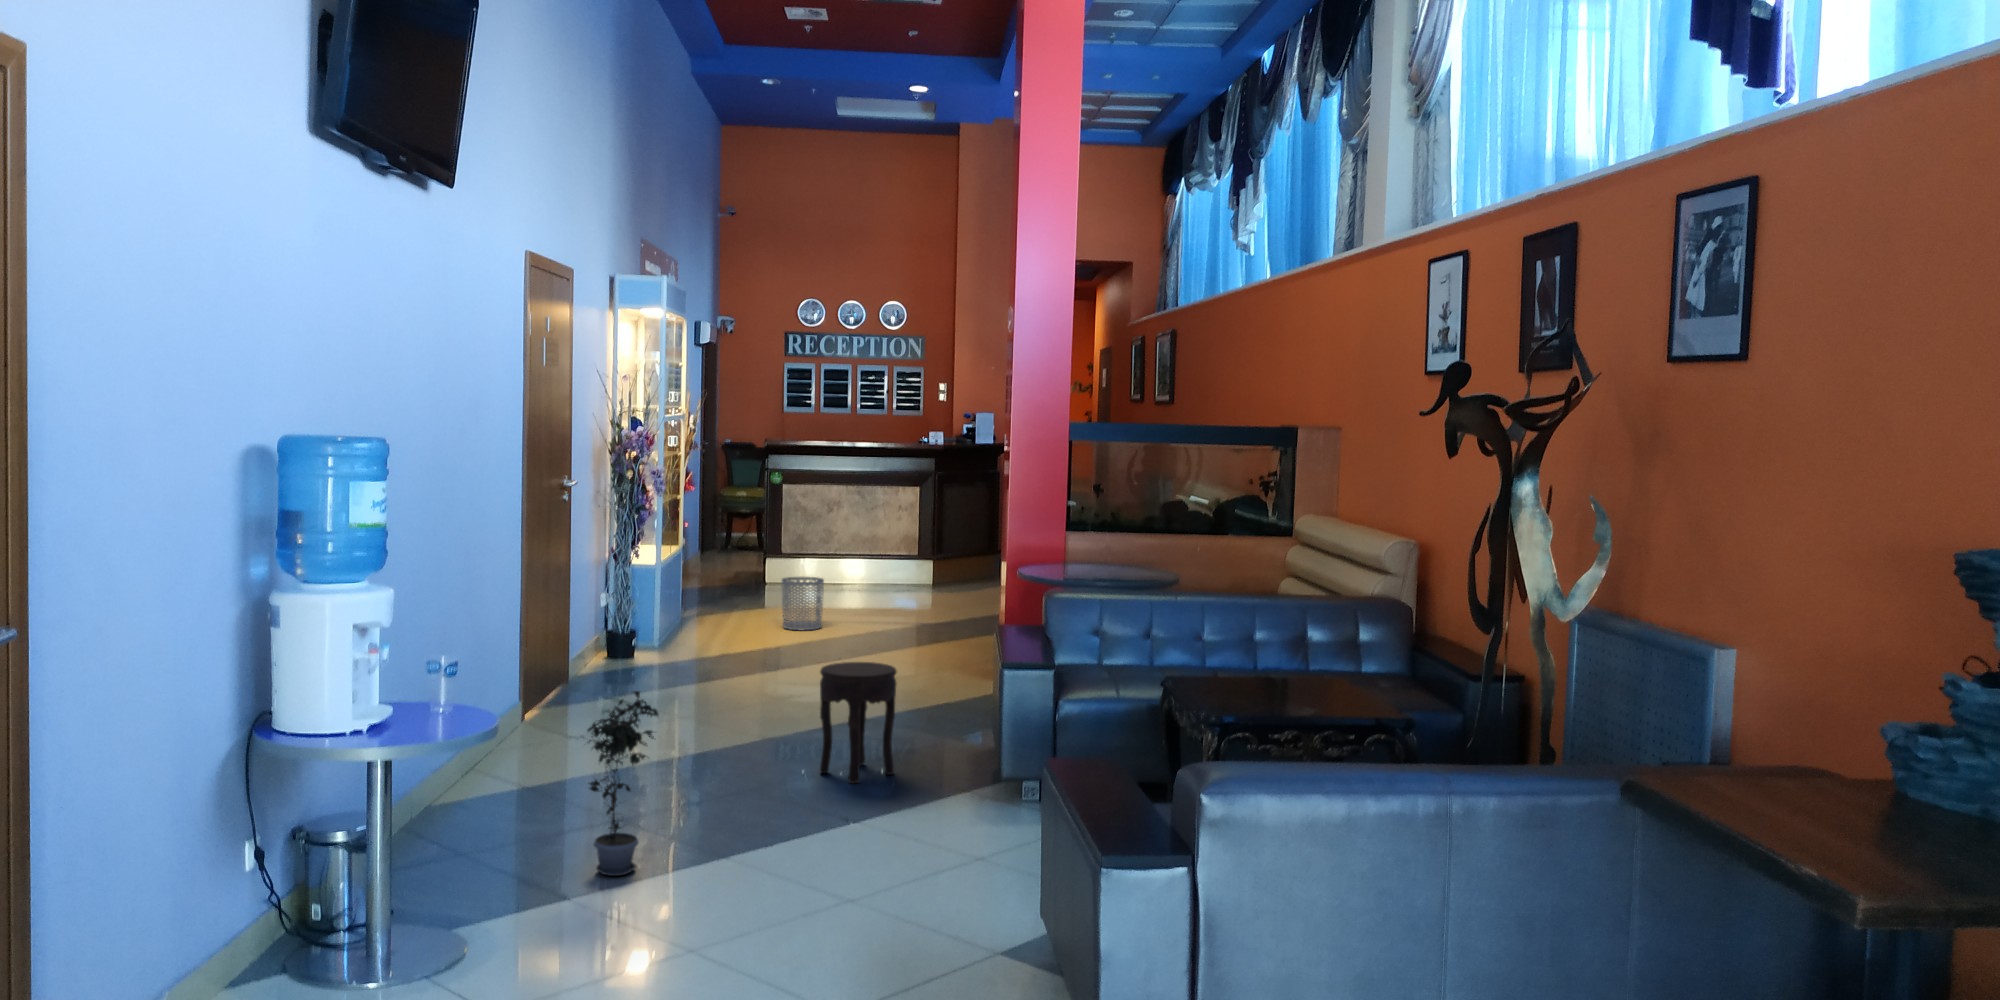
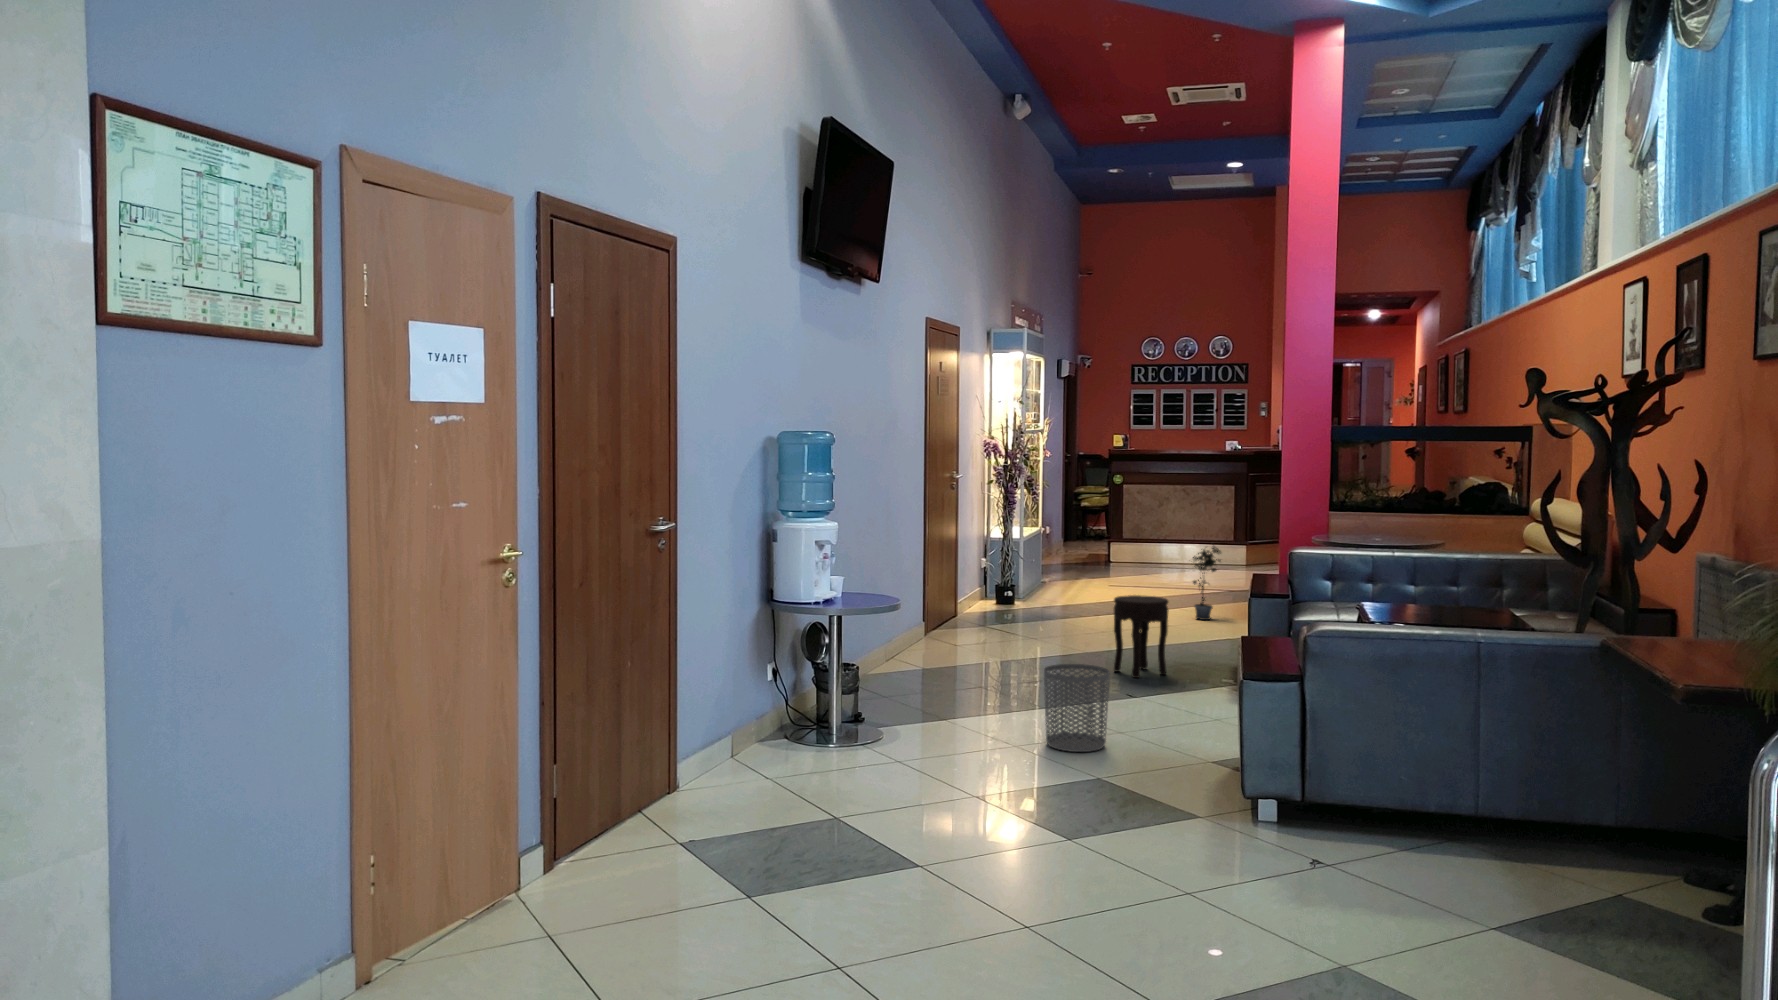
waste bin: present [782,577,824,630] -> present [1044,664,1110,752]
potted plant: present [587,691,658,876] -> present [1193,543,1221,620]

